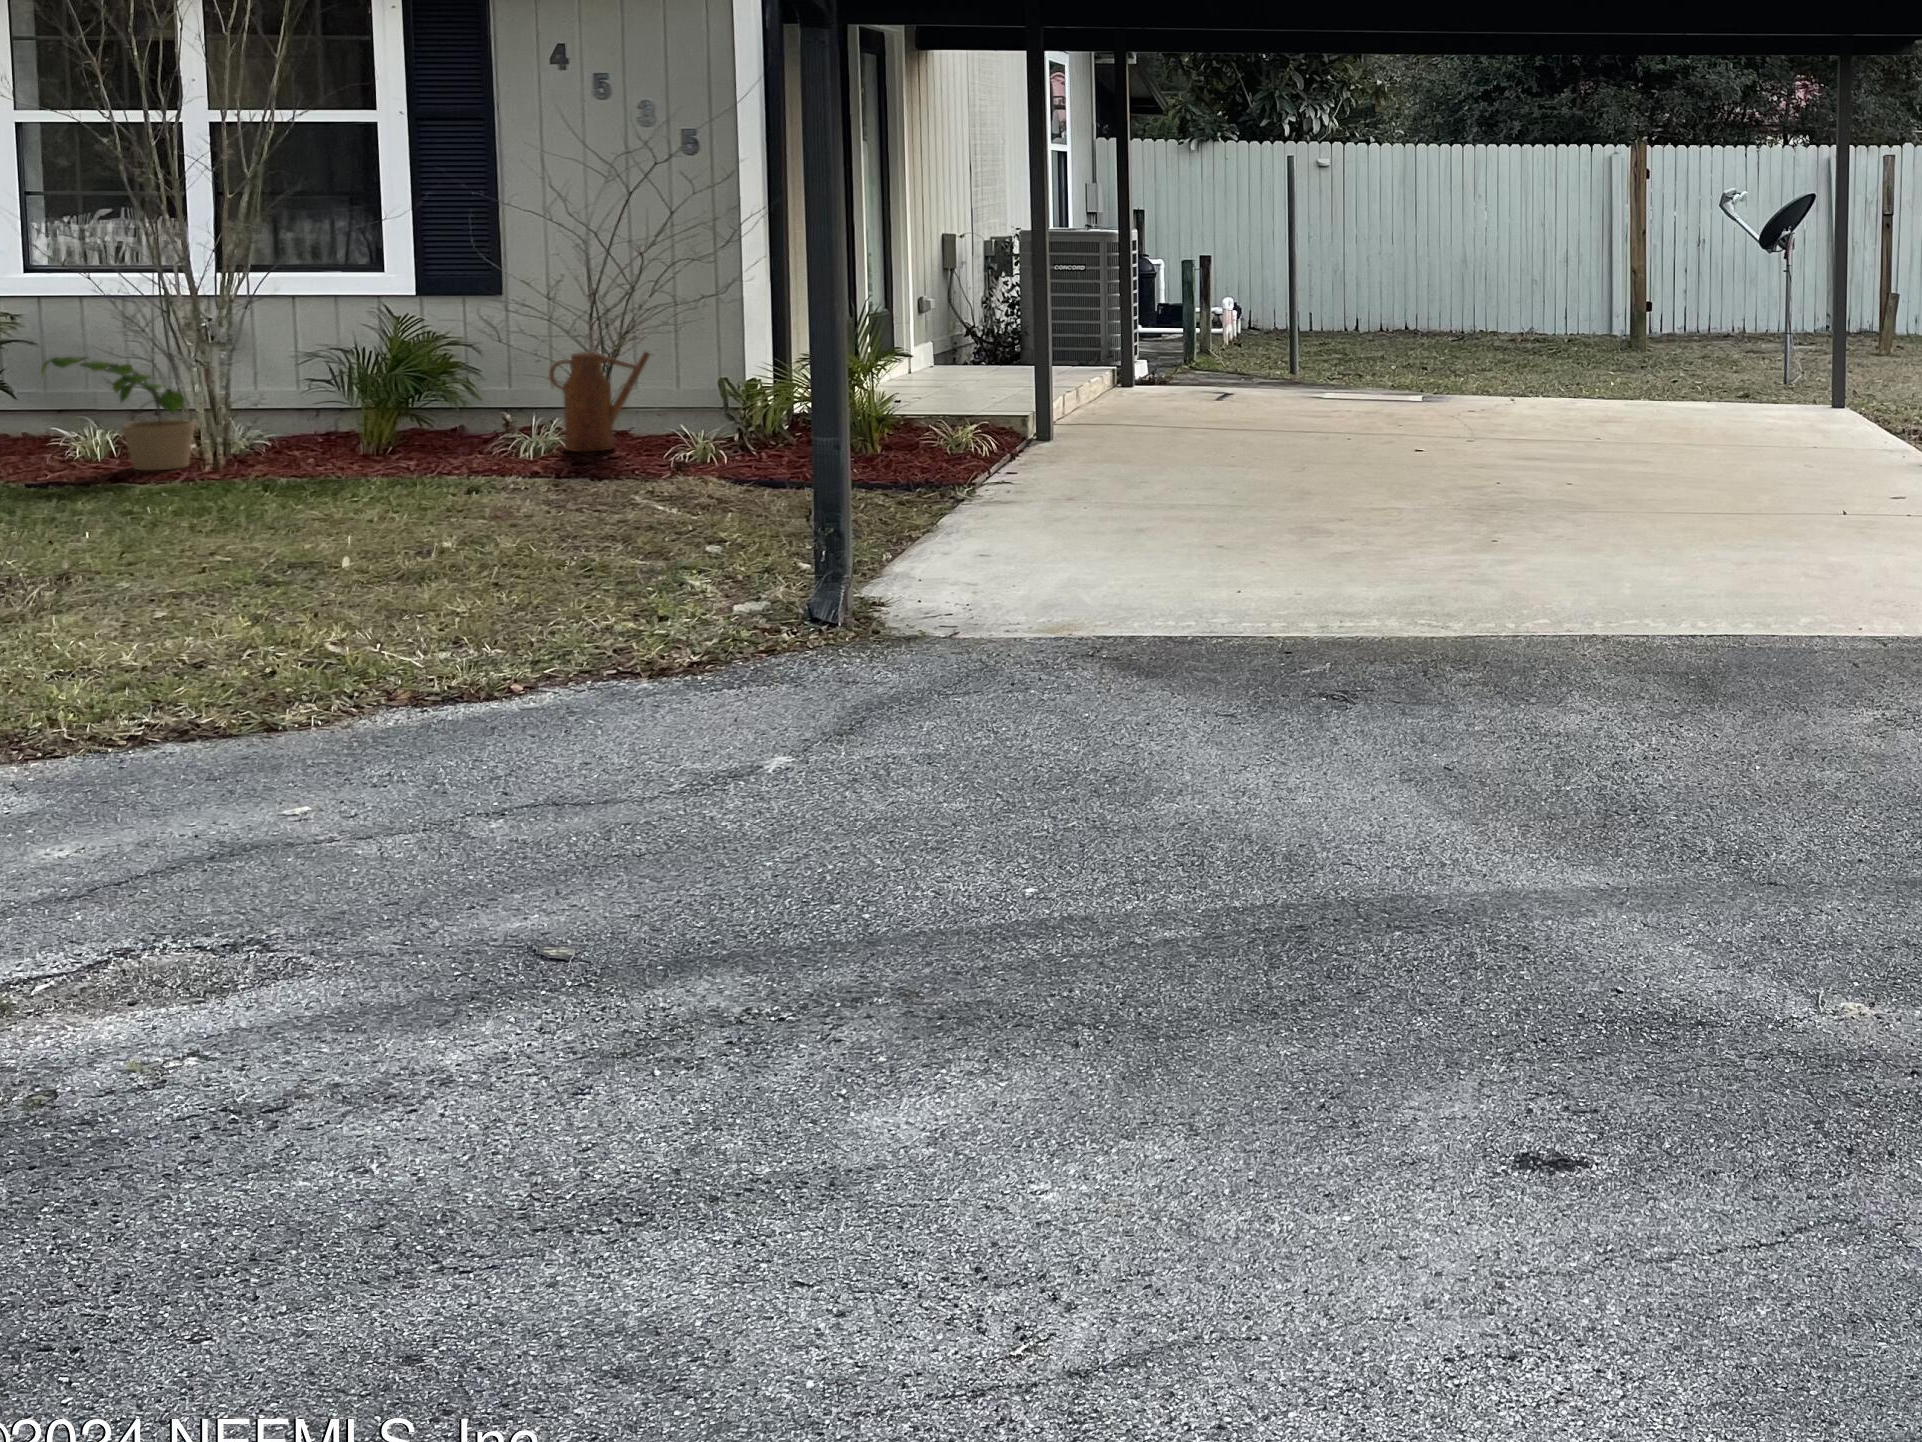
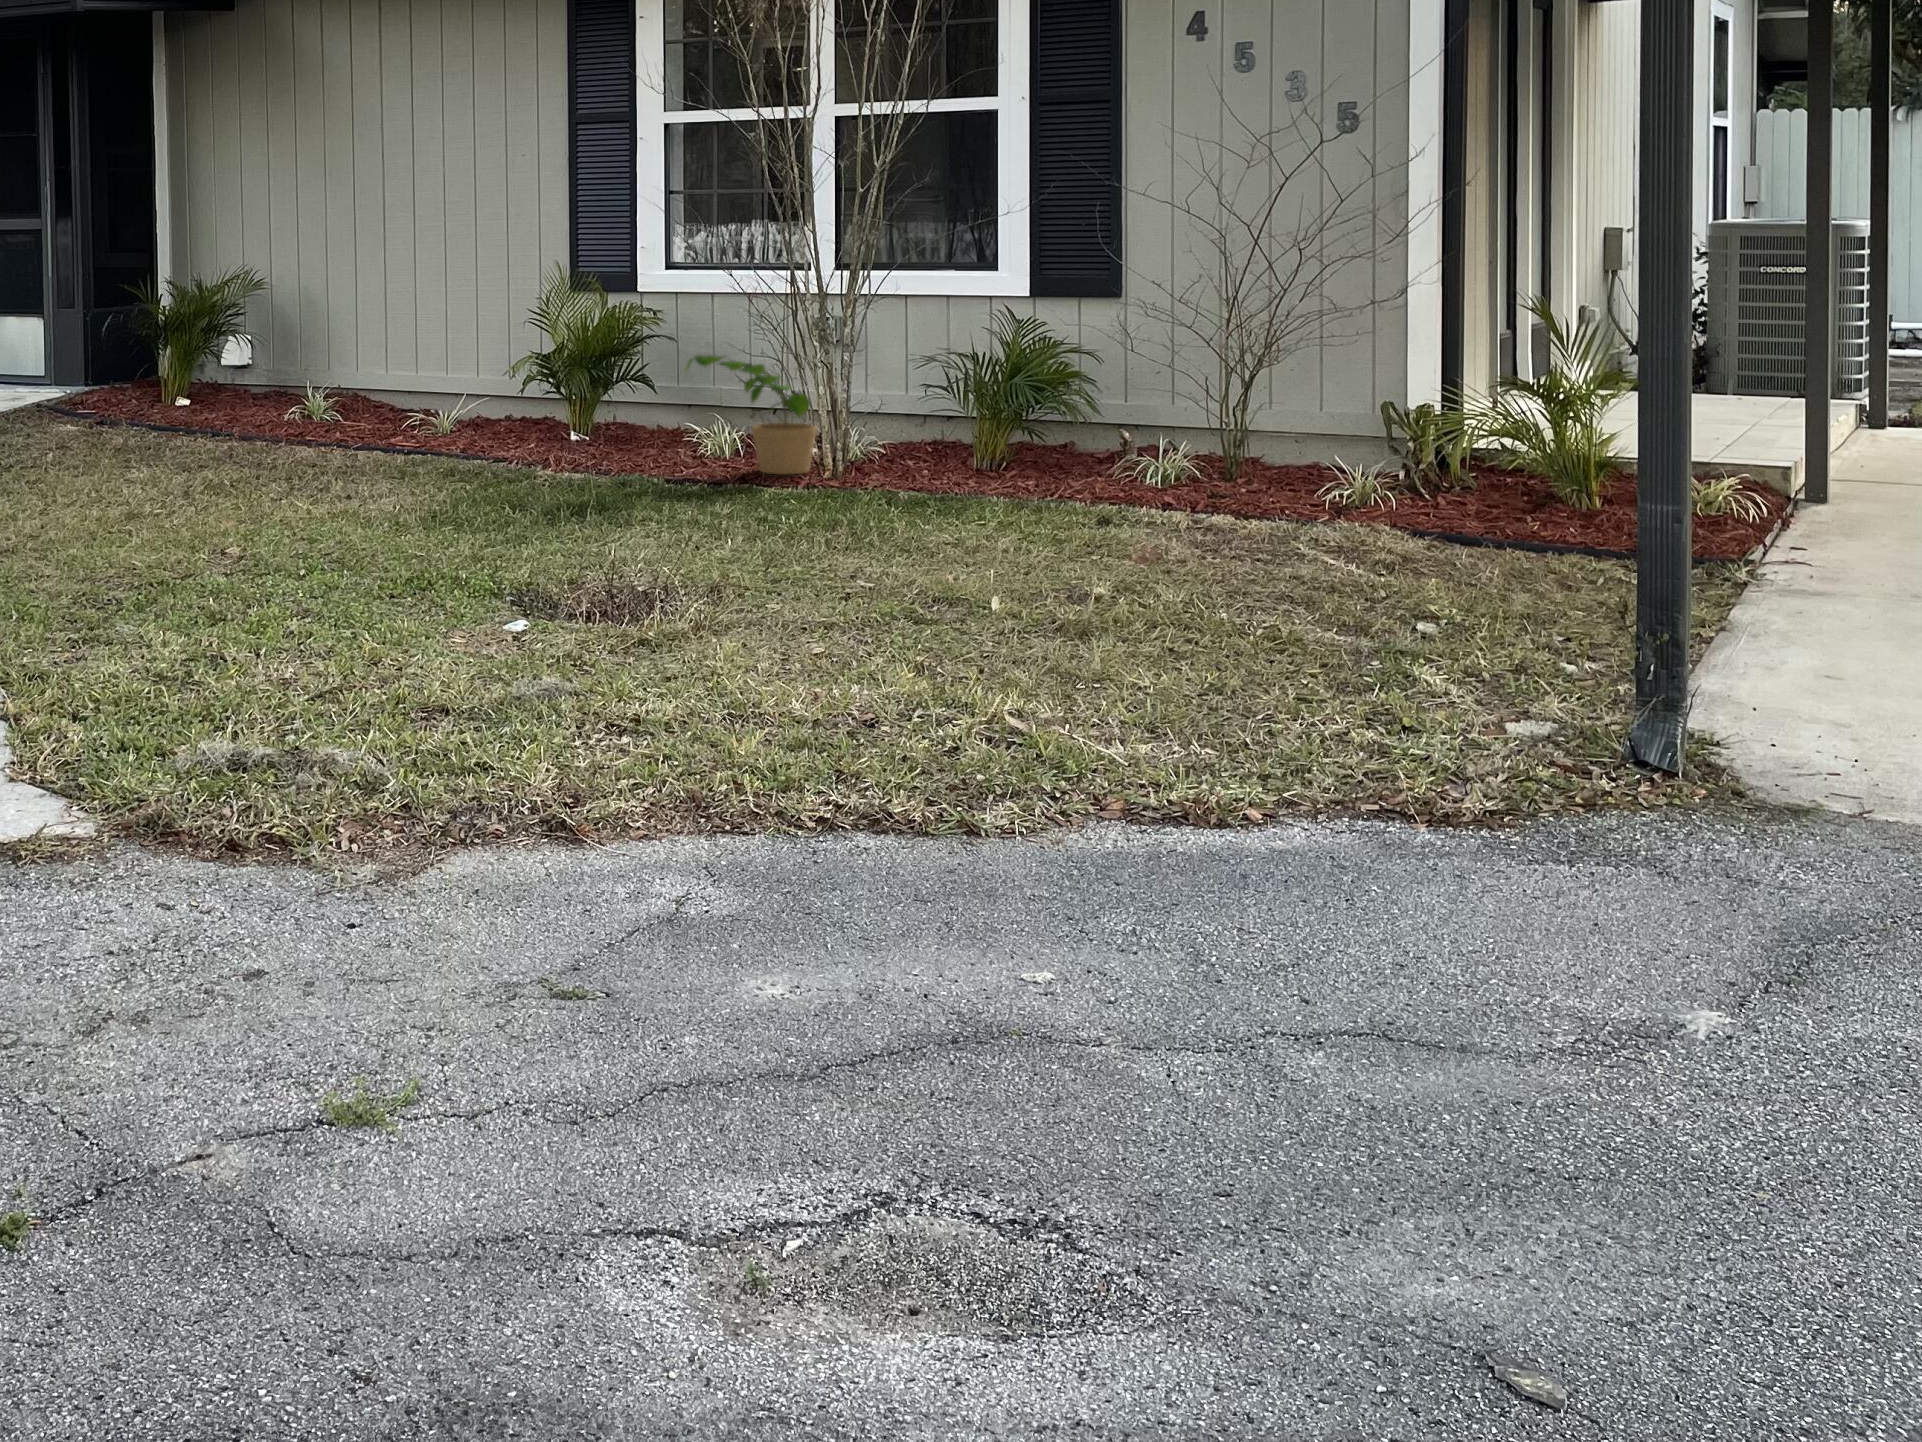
watering can: present [549,352,650,452] -> none [1180,365,1301,482]

